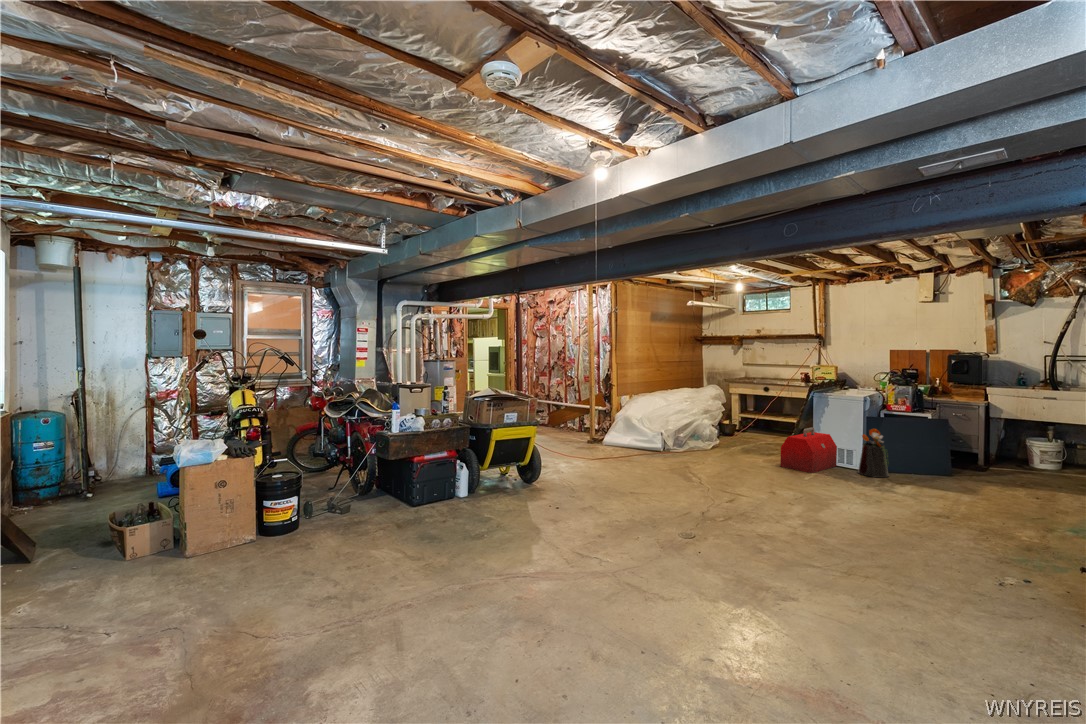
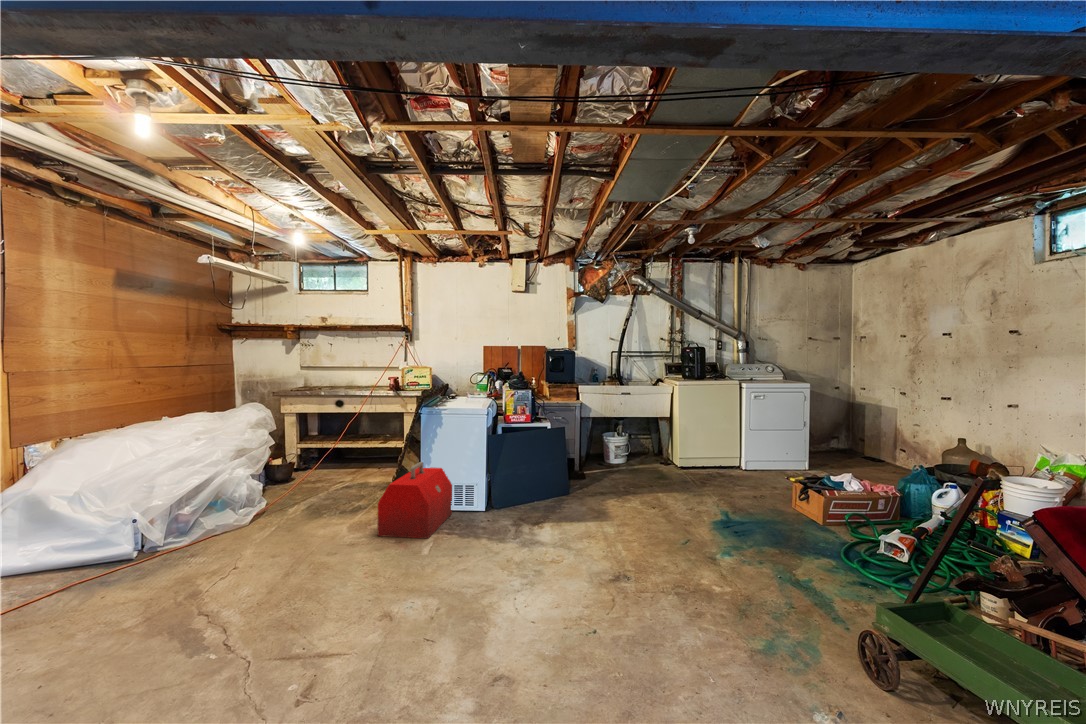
watering can: present [858,429,889,478] -> none [481,451,519,524]

